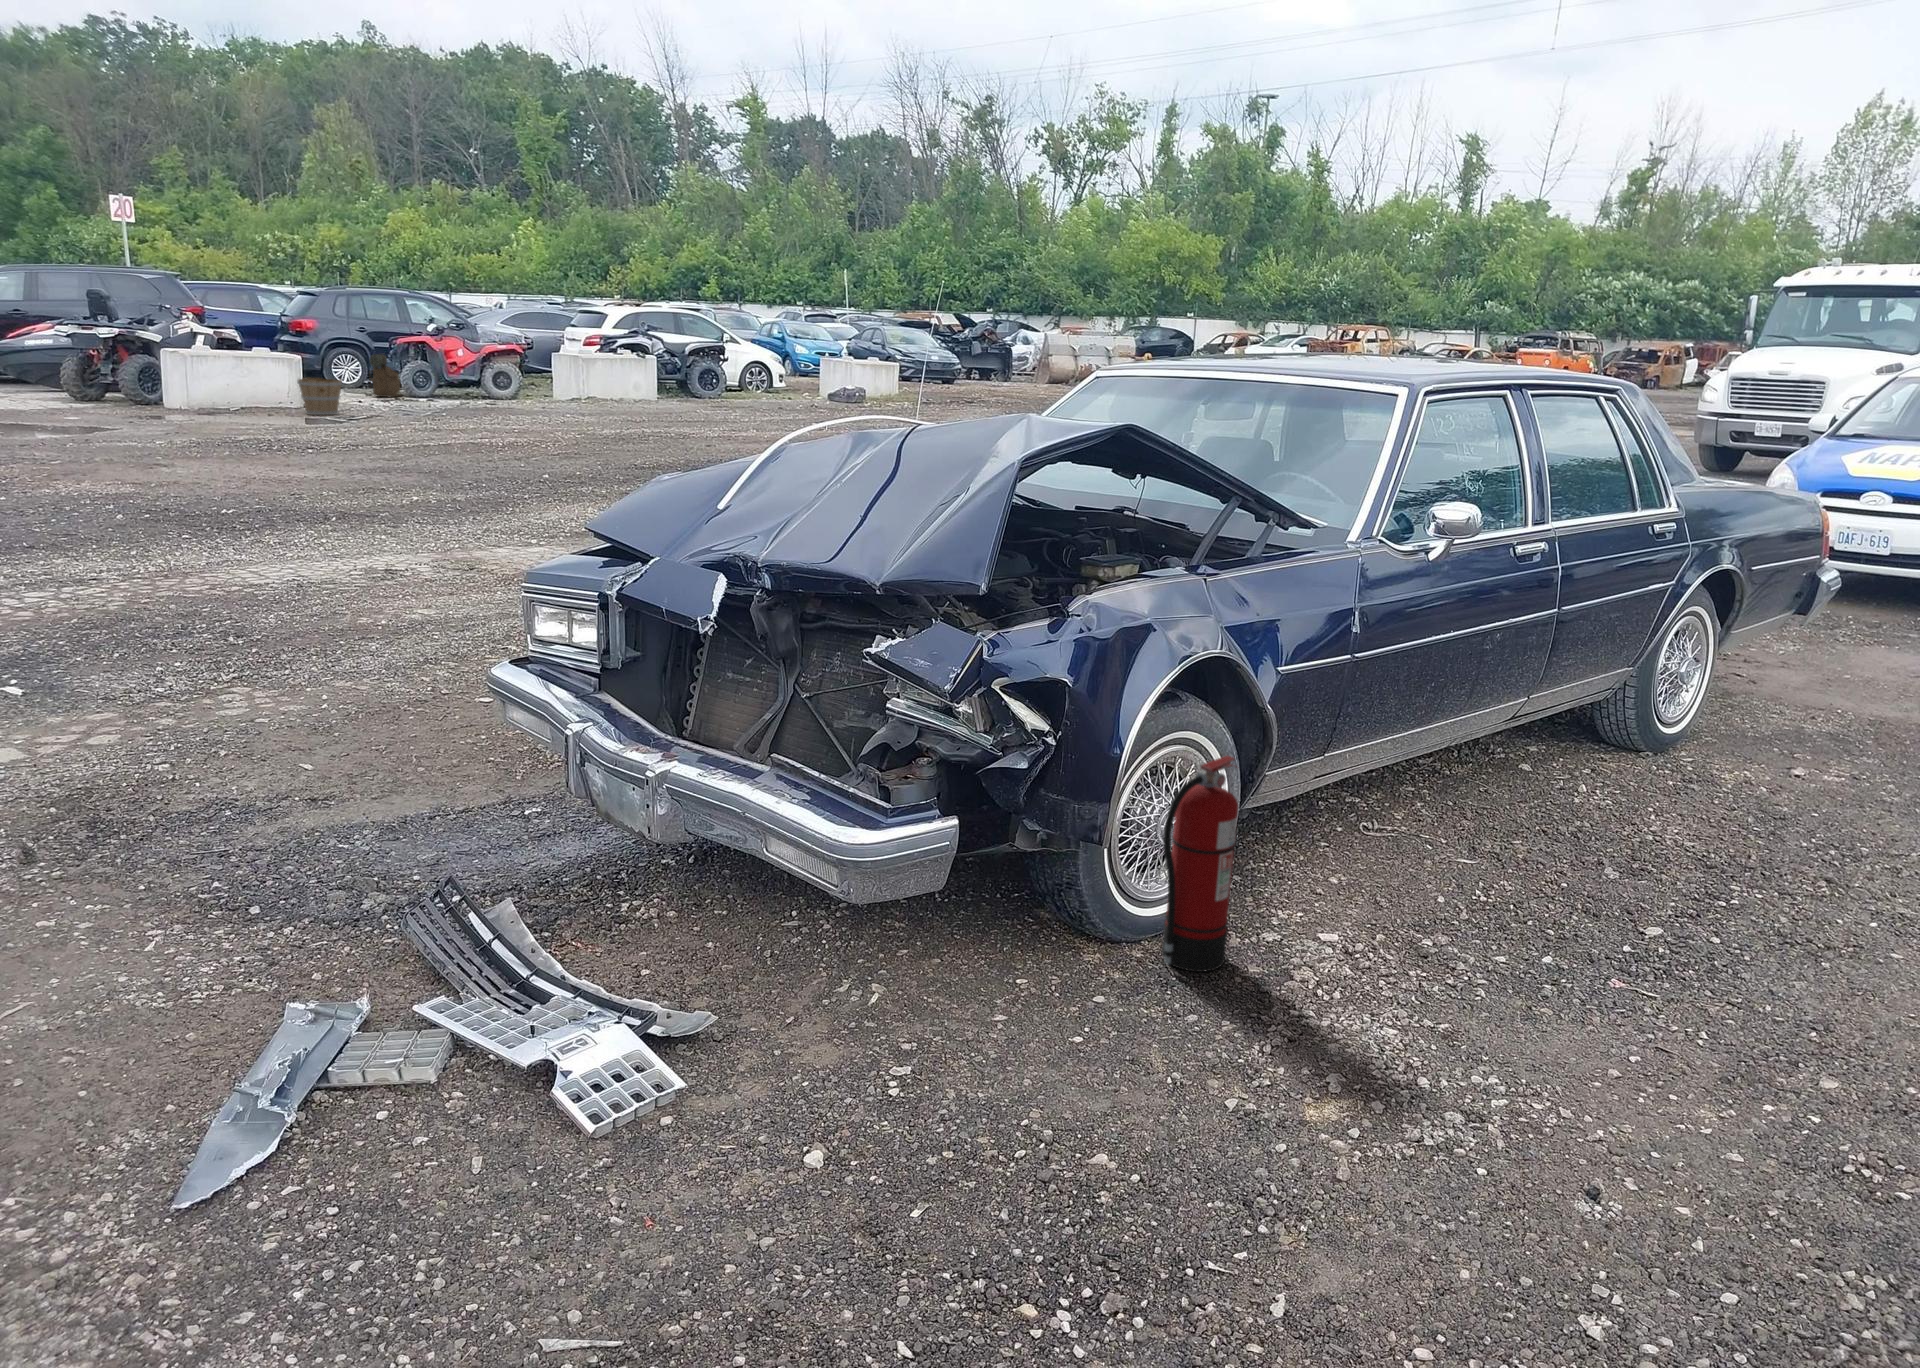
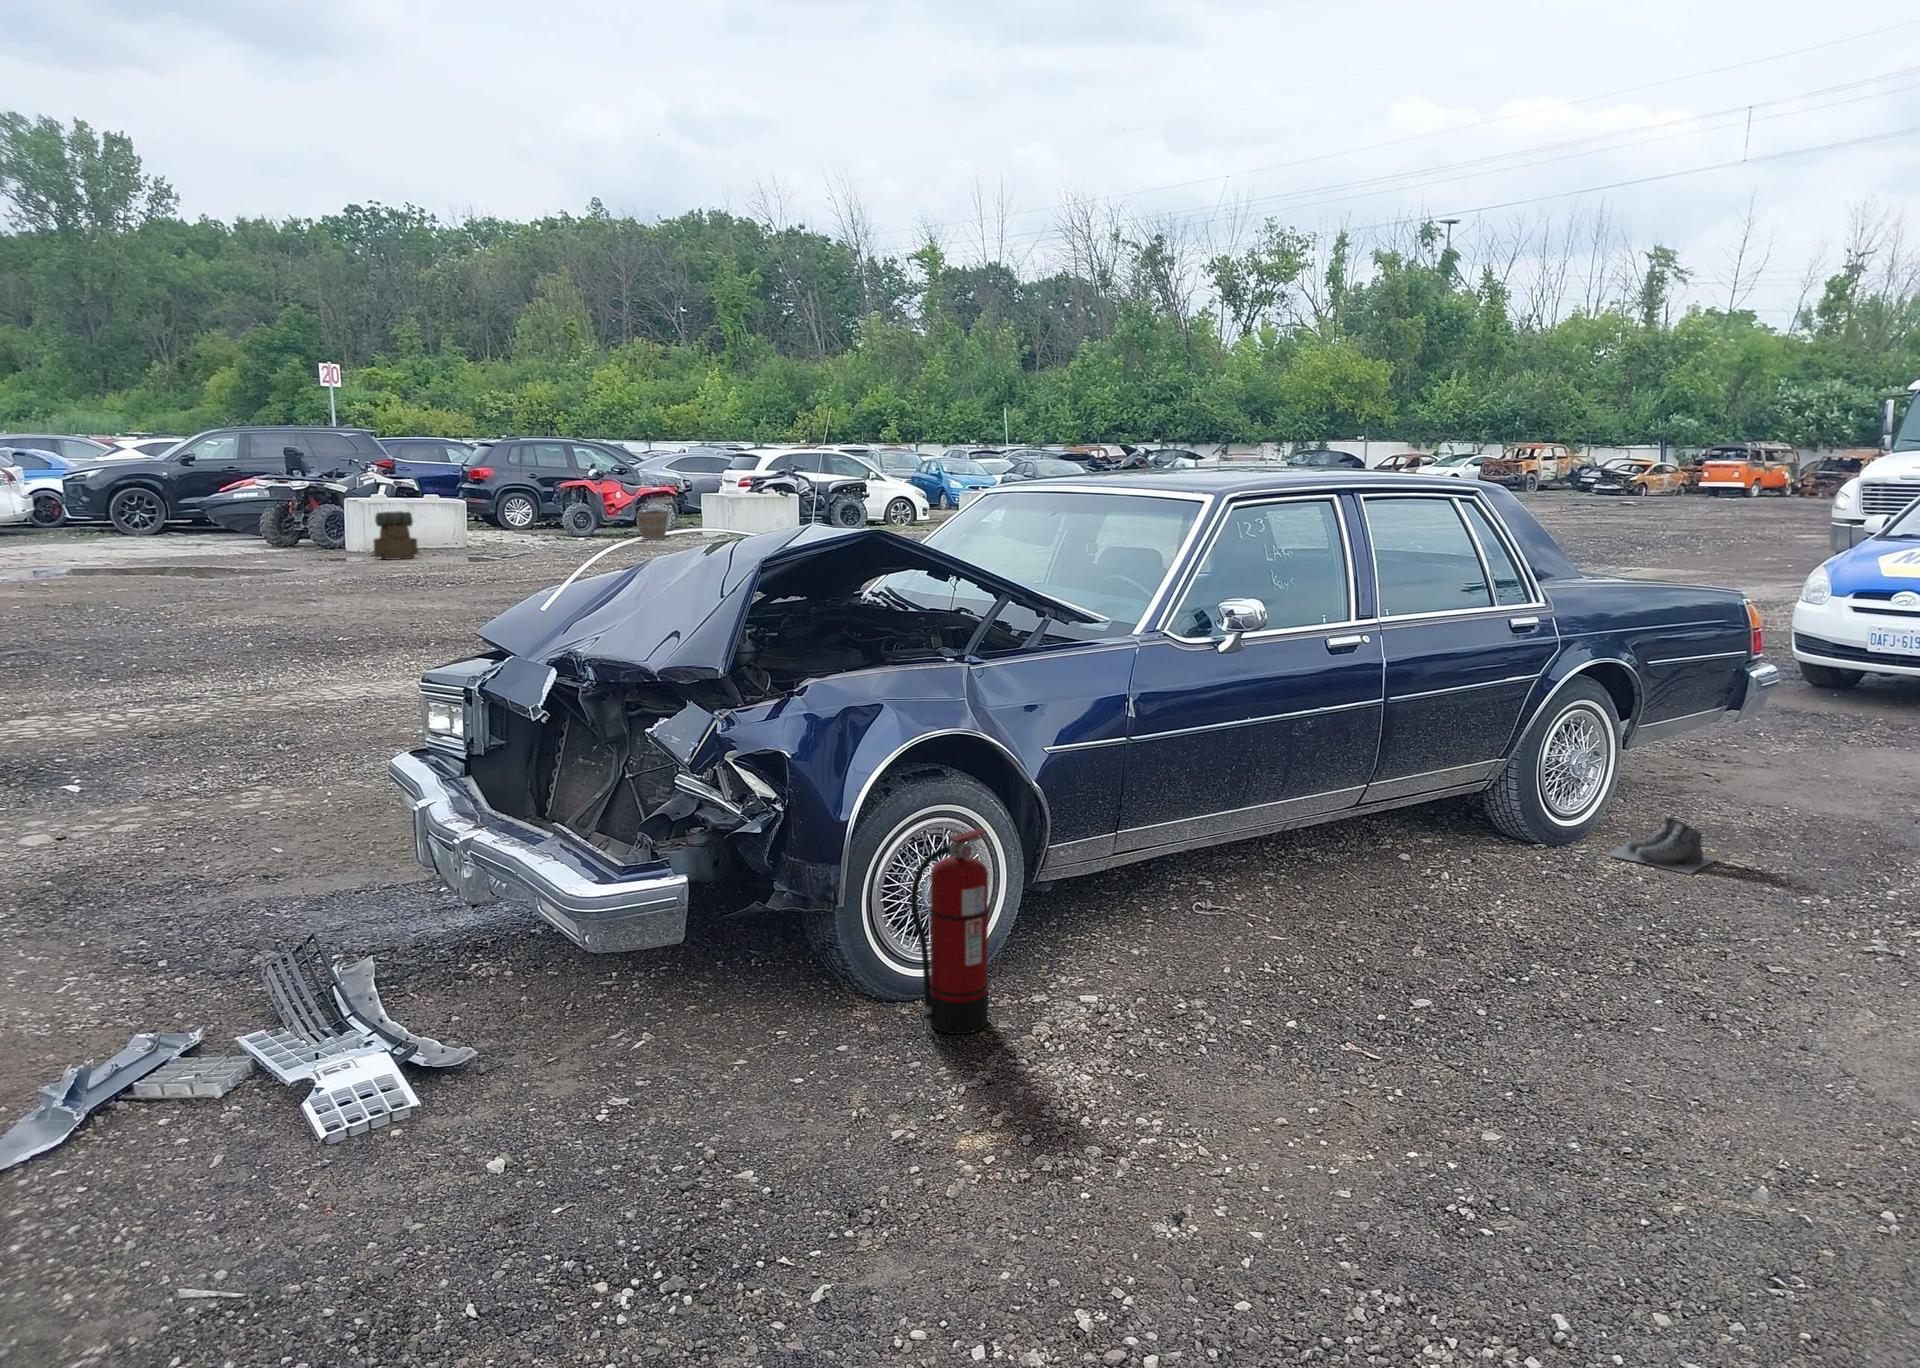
backpack: present [369,354,402,397] -> present [374,511,418,559]
wooden bucket: present [297,378,342,415] -> present [636,511,669,540]
boots: none [1682,717,1783,776] -> present [1608,816,1715,874]

